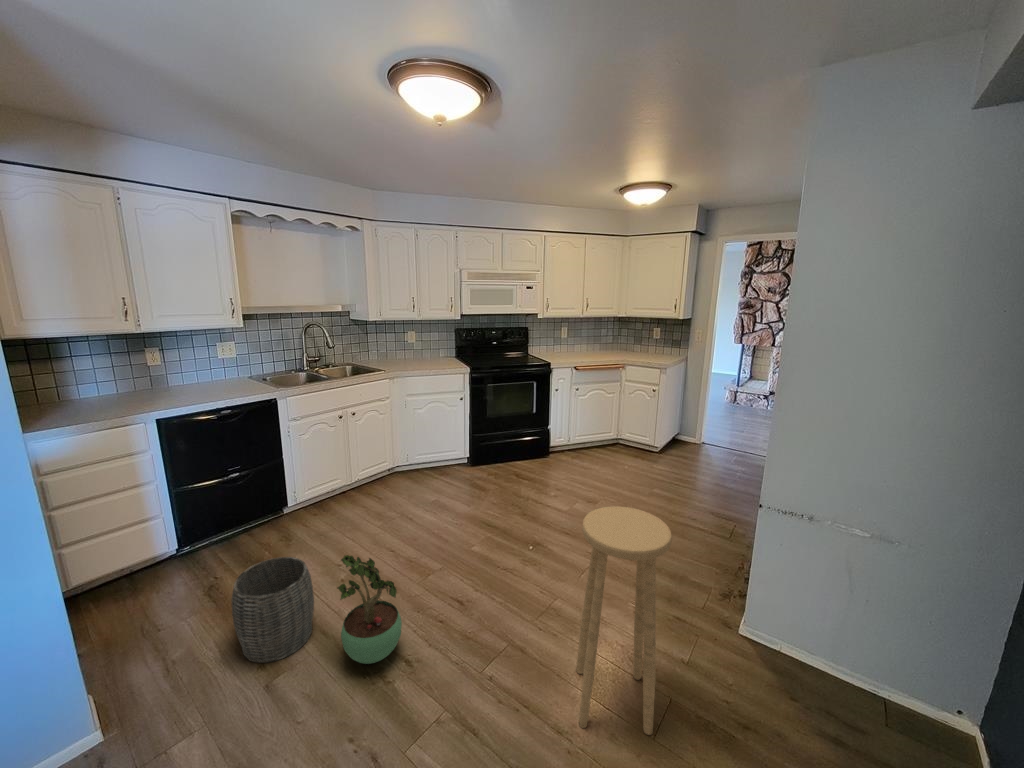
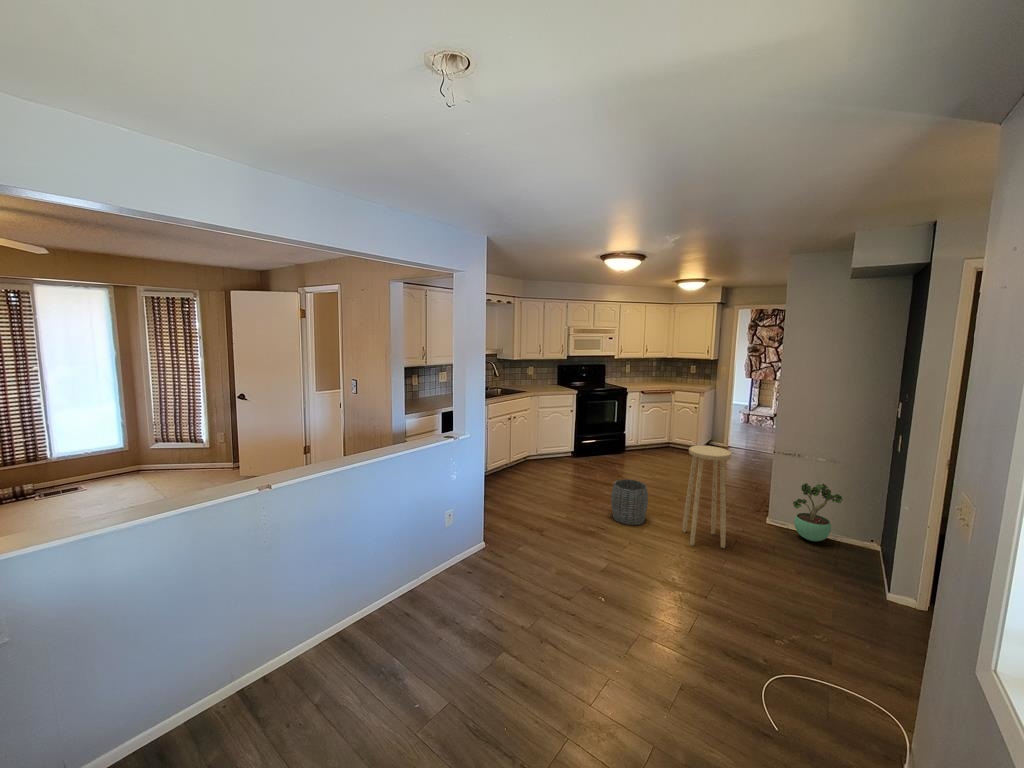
potted plant: present [337,555,402,664] -> present [793,483,842,541]
woven basket: present [232,557,314,663] -> present [611,479,648,525]

